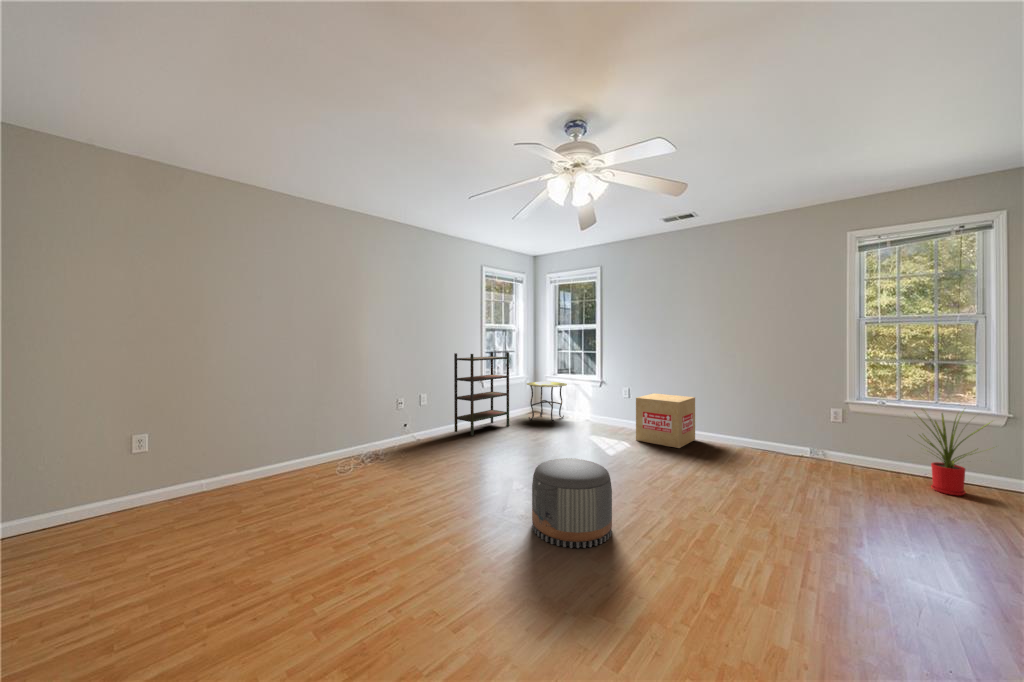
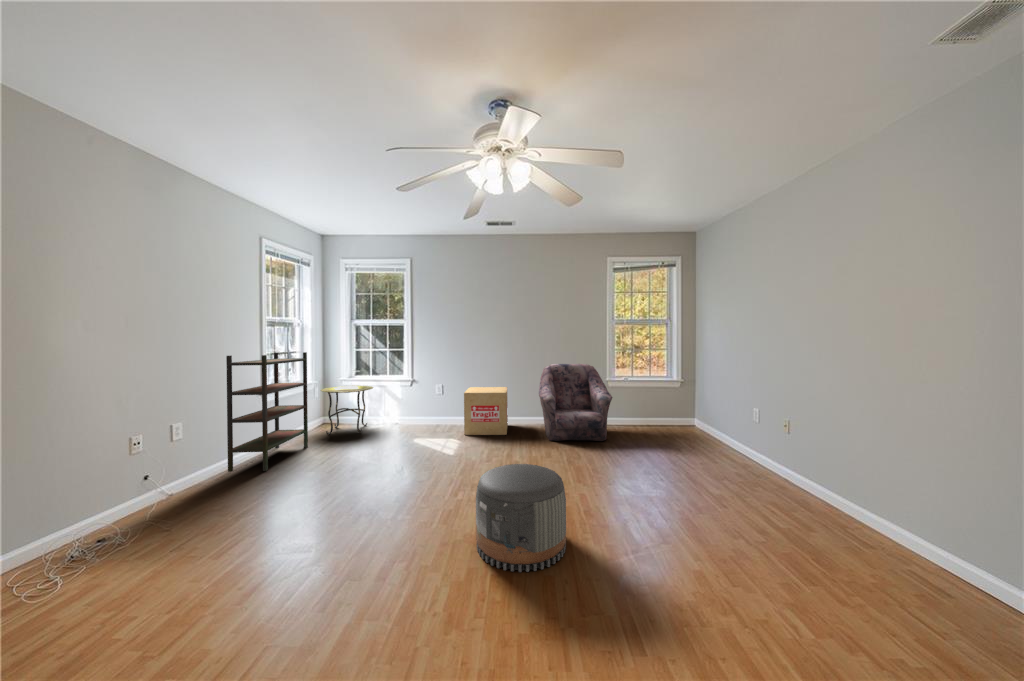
armchair: none [715,375,822,479] -> present [539,364,612,441]
house plant: present [917,411,990,495] -> none [646,376,690,432]

